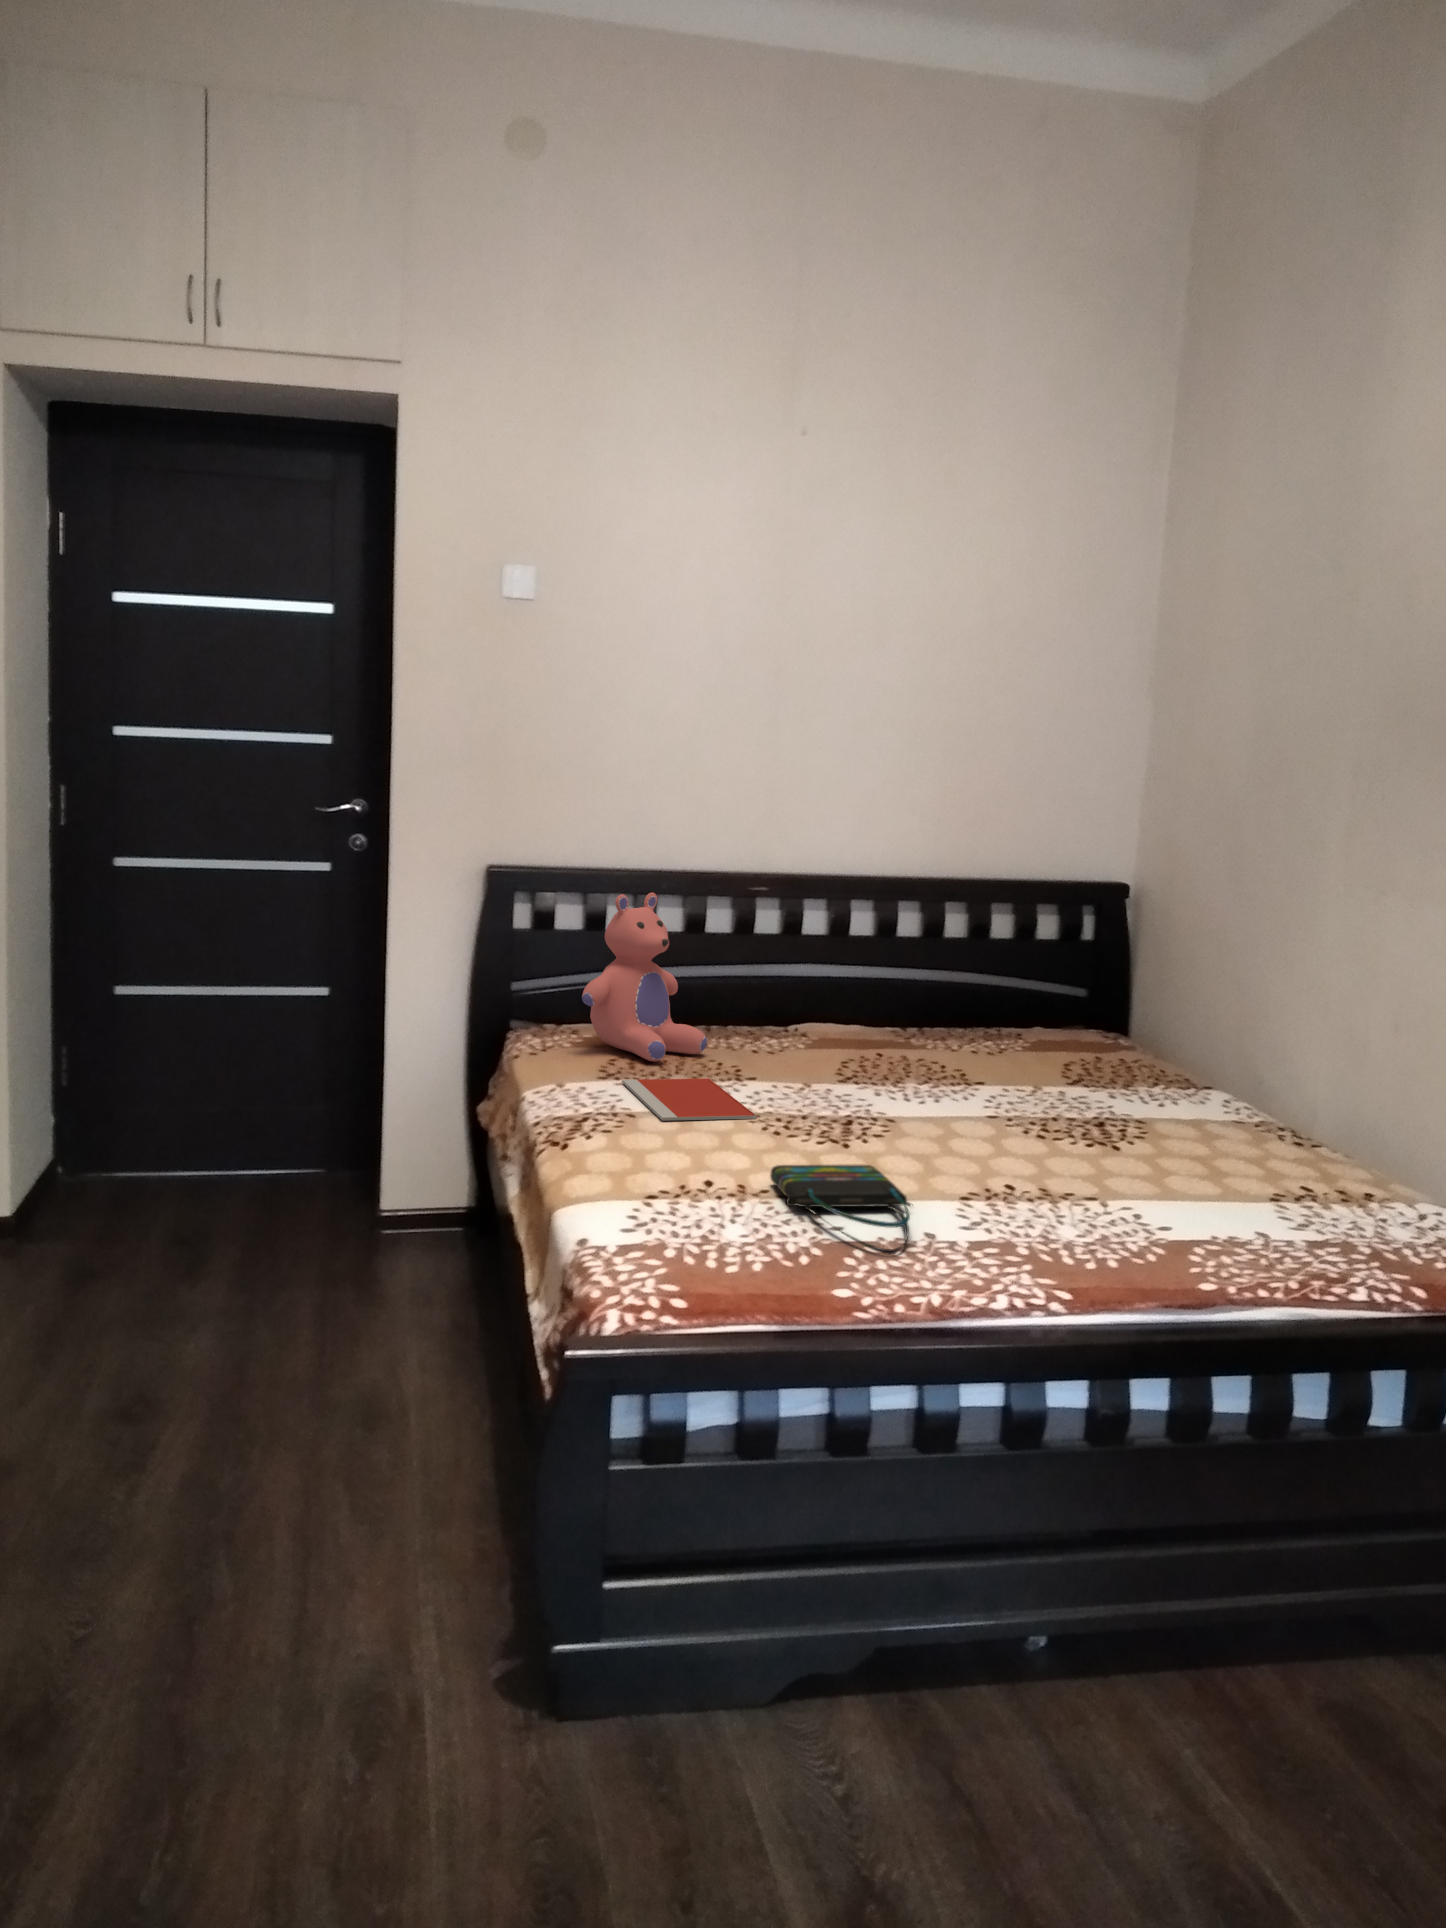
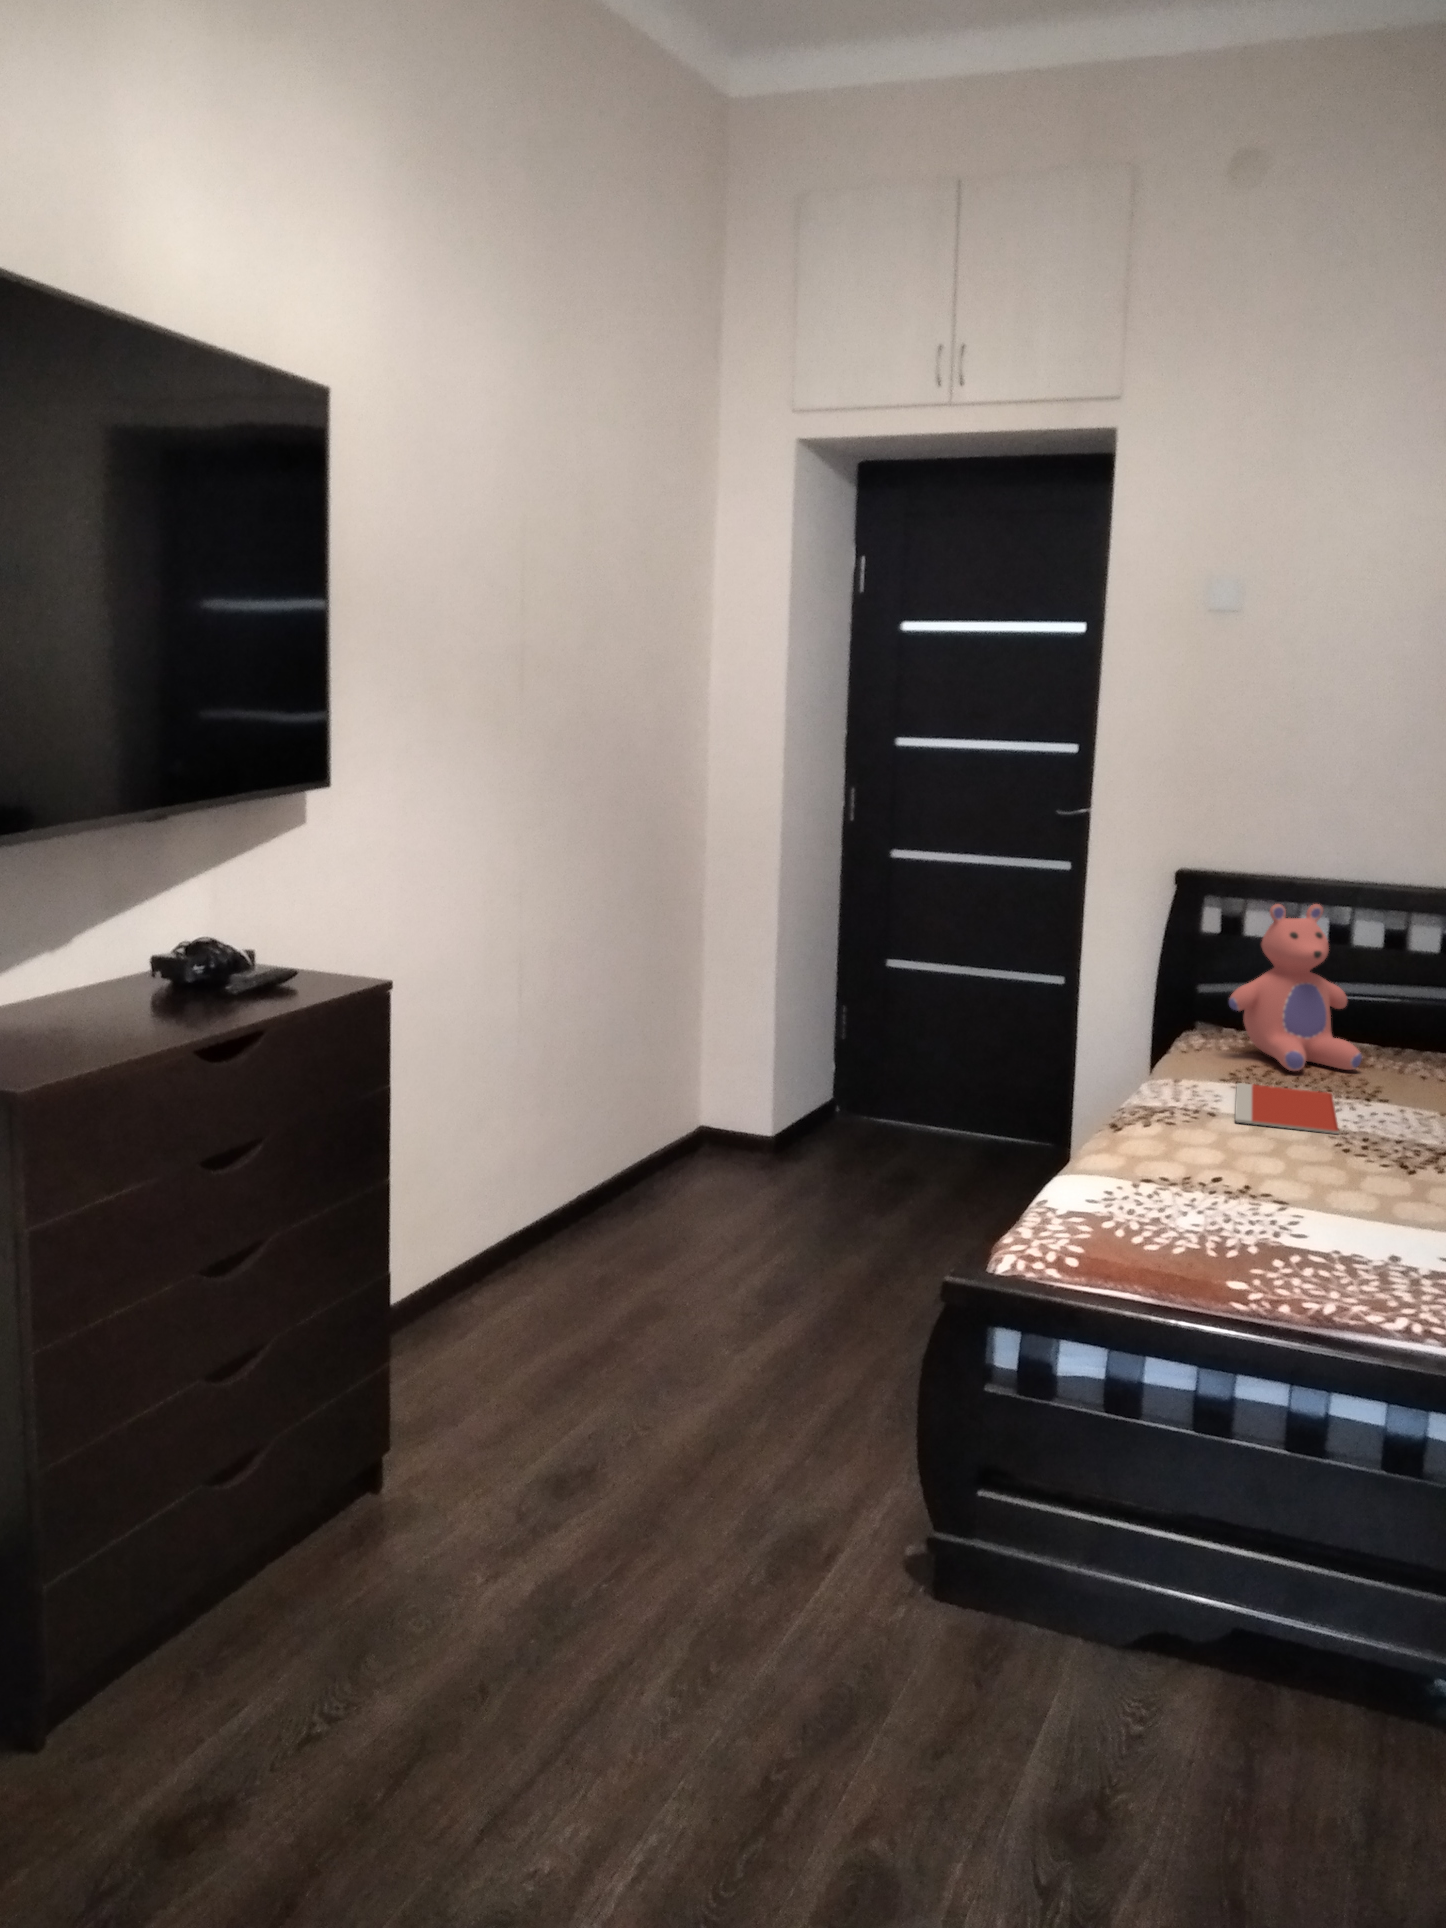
tote bag: present [770,1165,911,1255] -> none [1256,1173,1399,1266]

